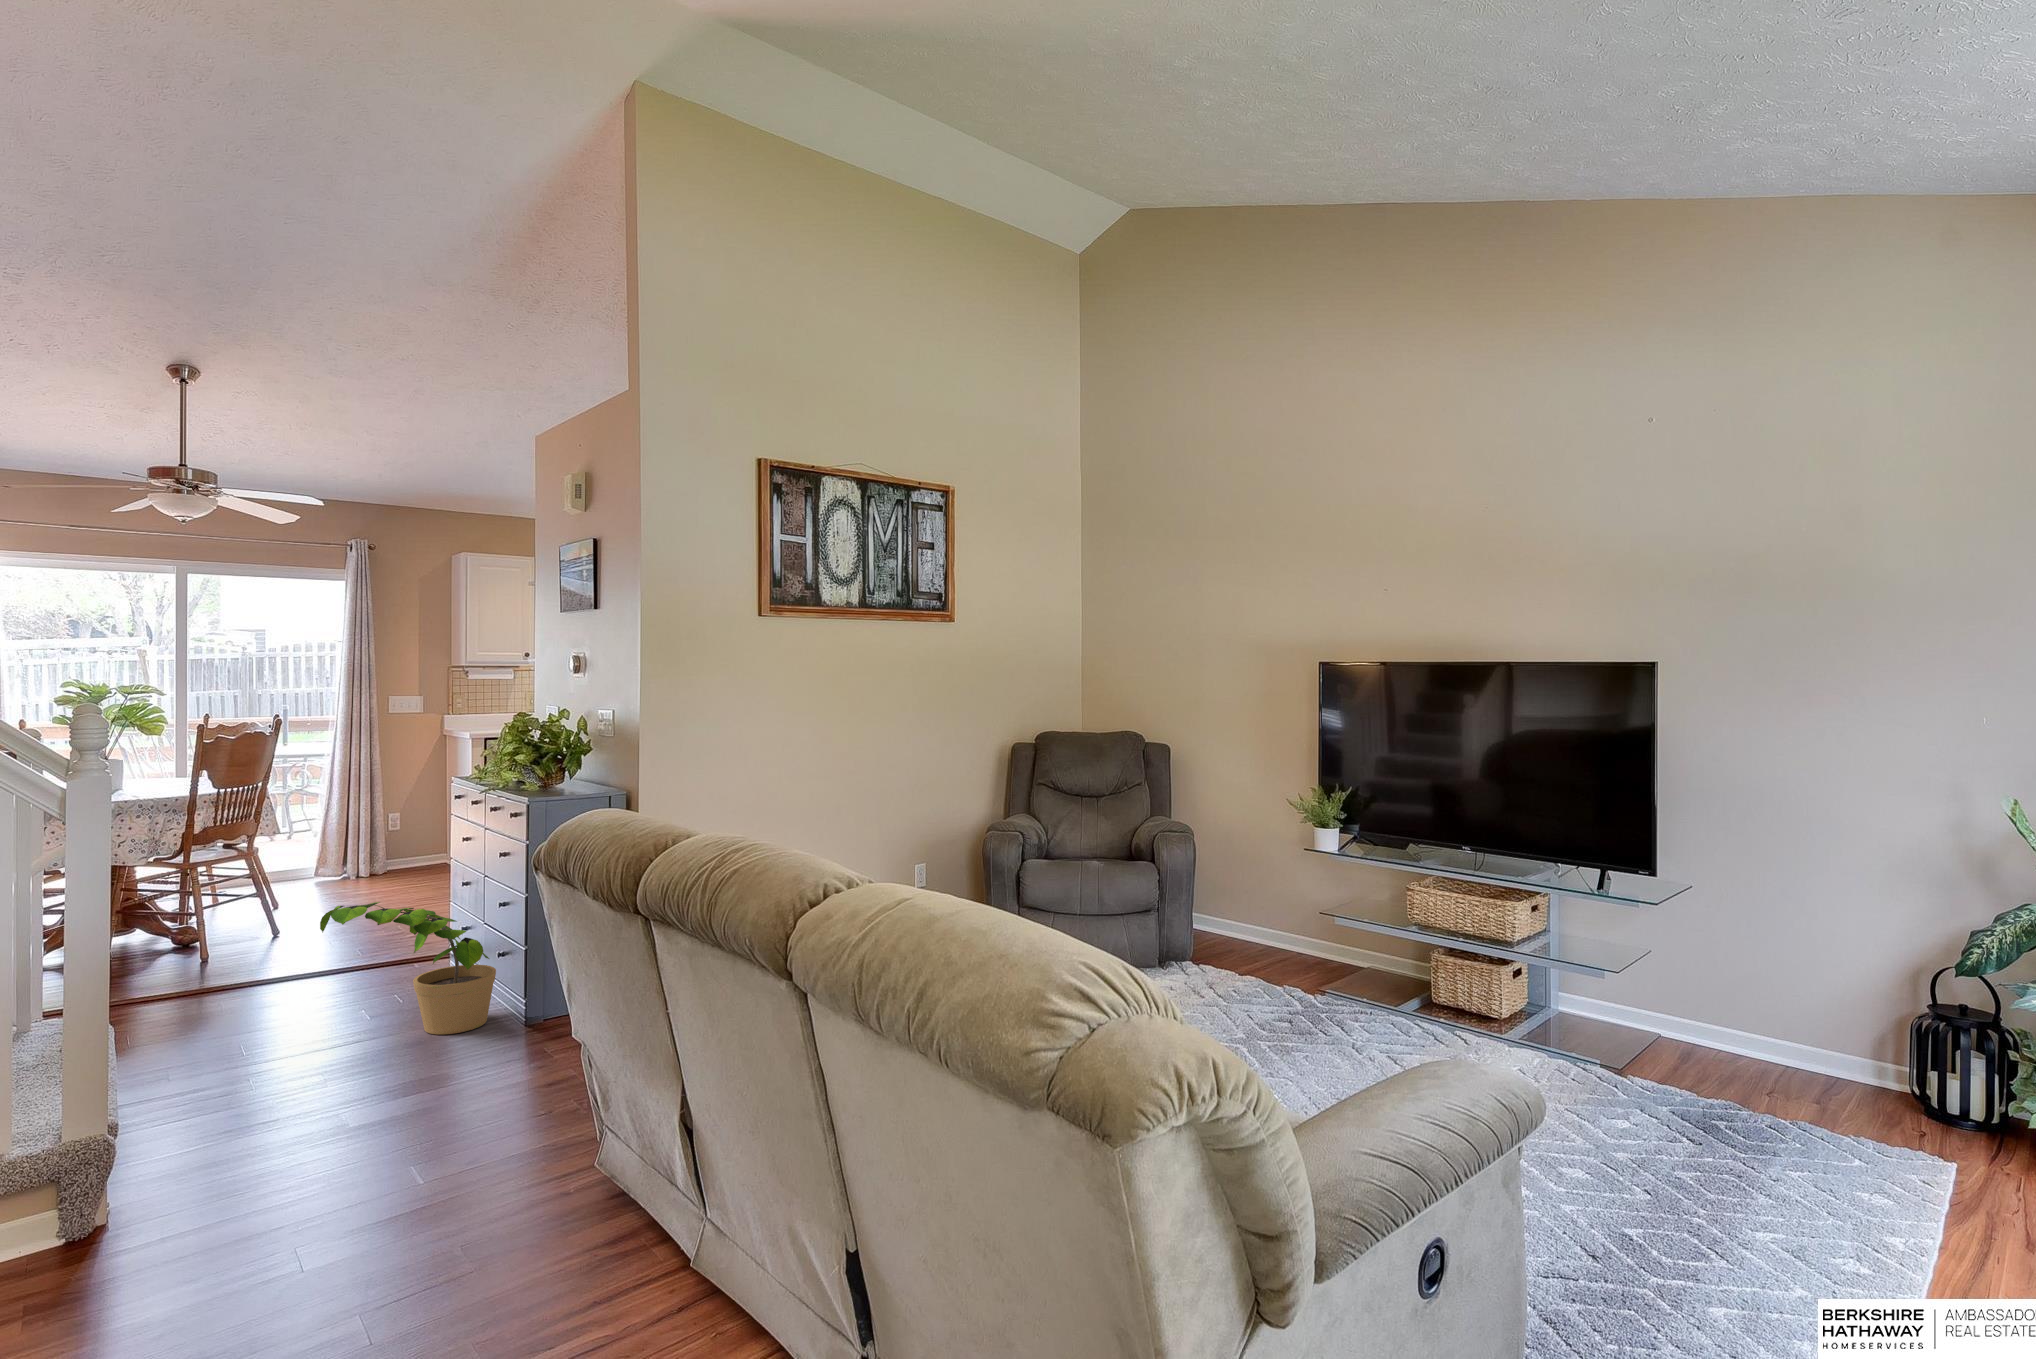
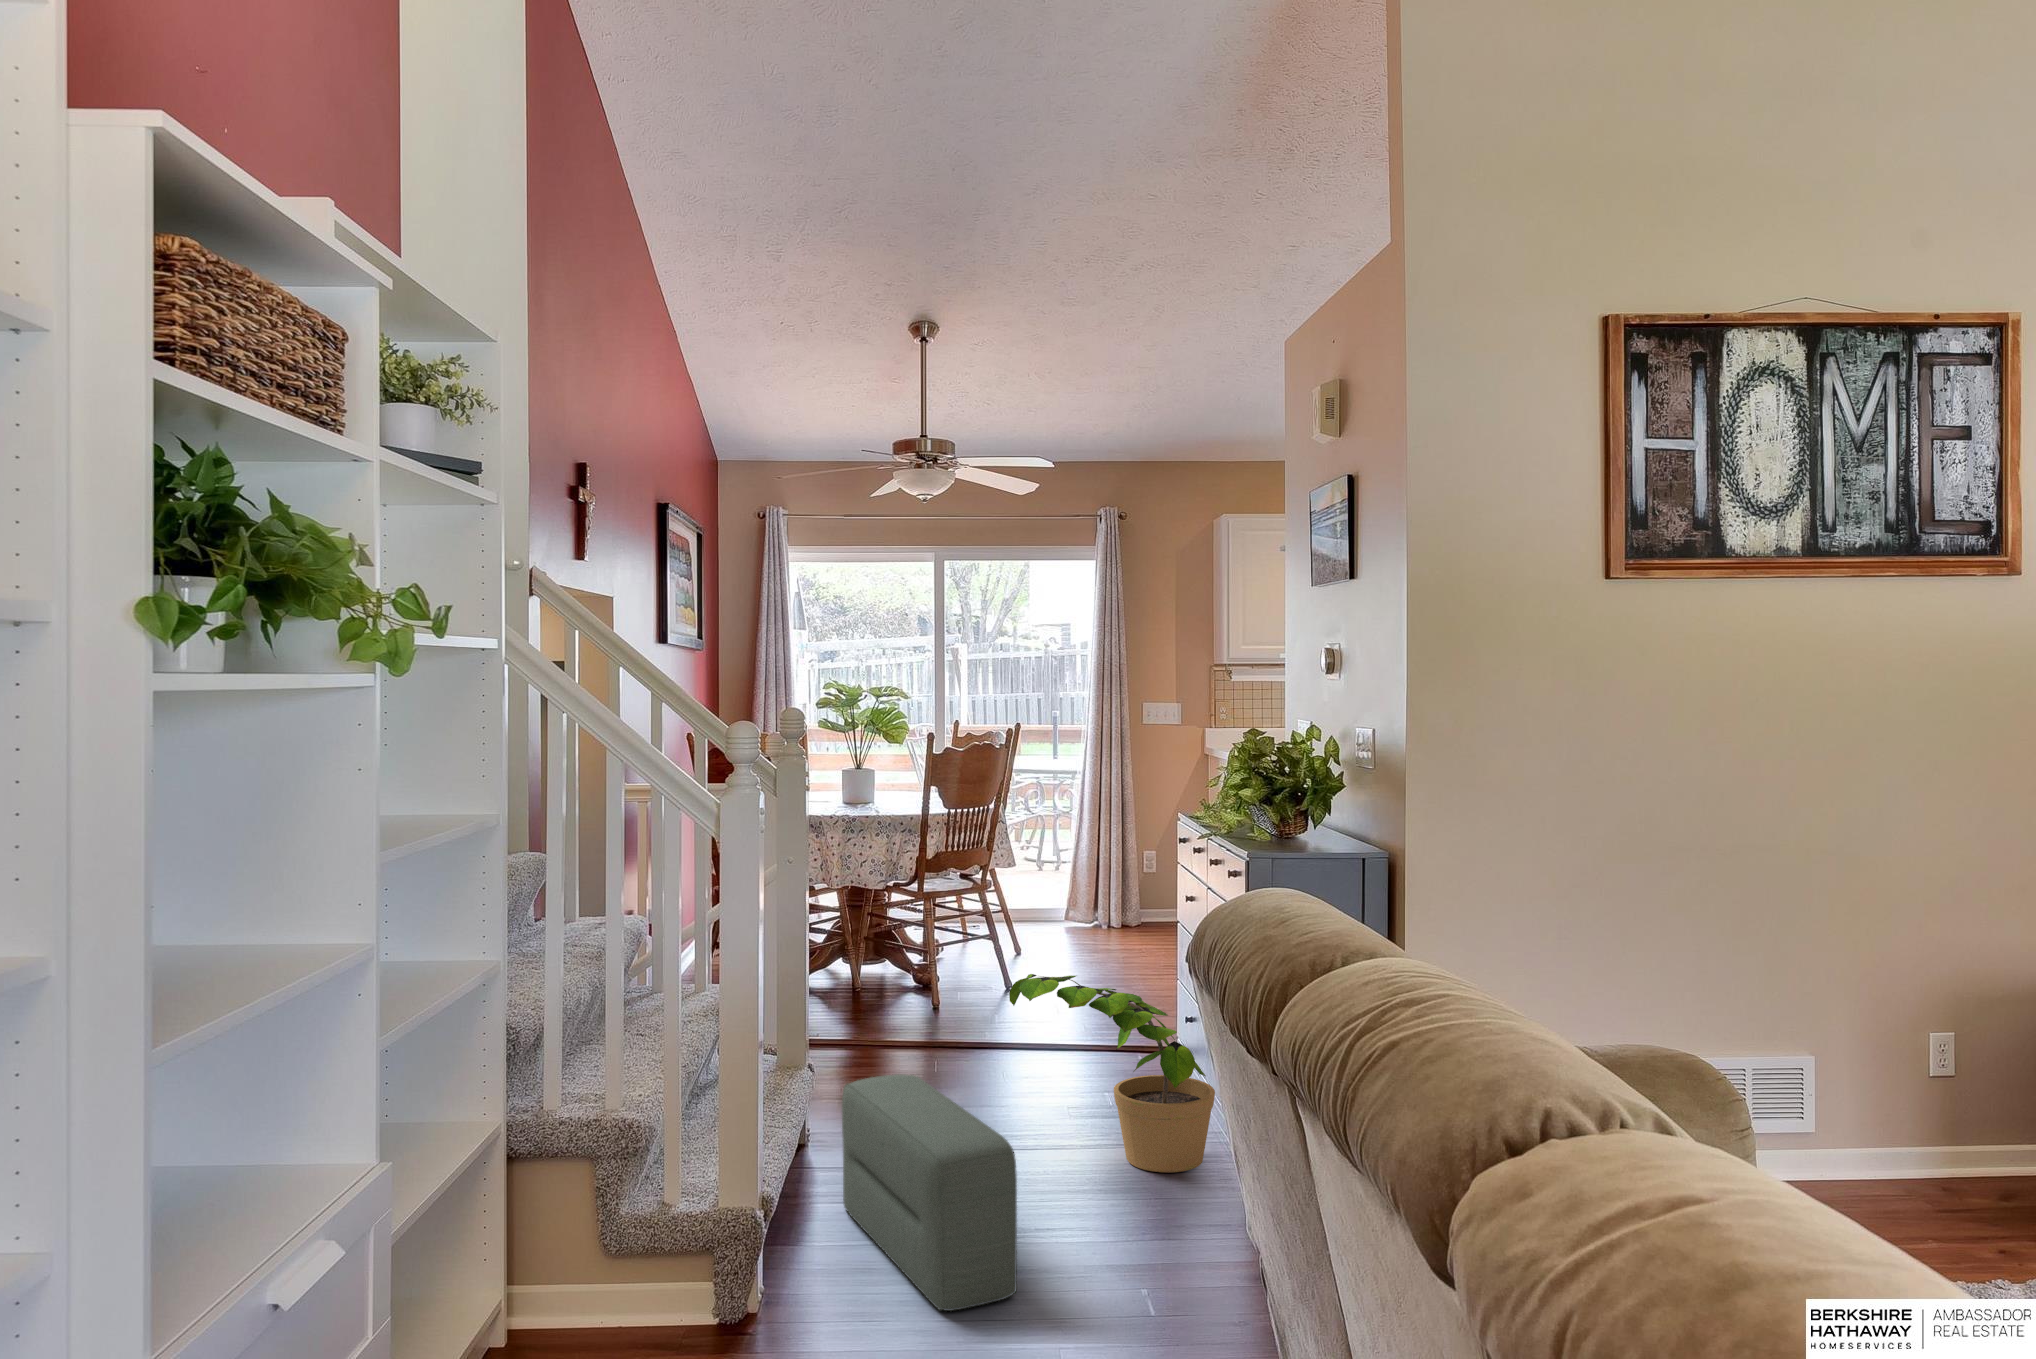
pouf: none [170,995,360,1153] -> present [842,1074,1017,1311]

